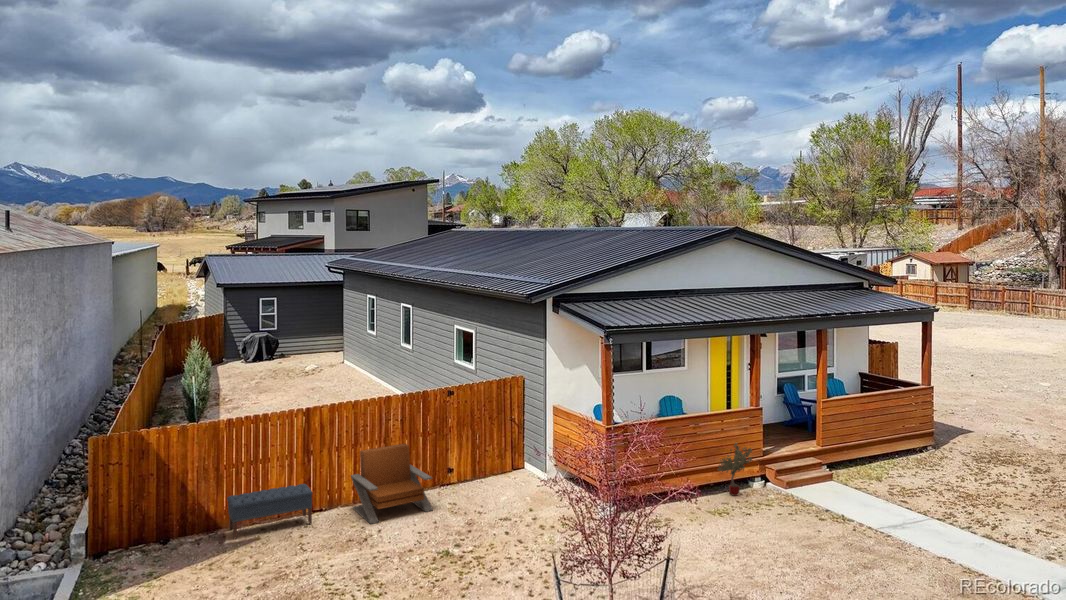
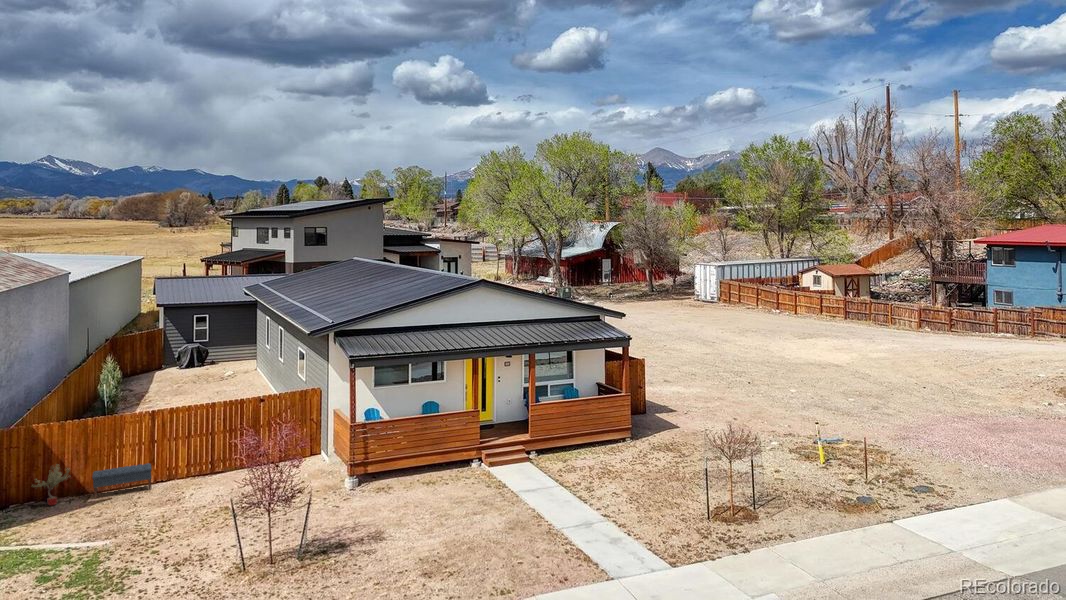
potted tree: present [718,443,752,496] -> present [32,465,69,506]
lounge chair: present [351,444,433,524] -> none [184,436,238,490]

